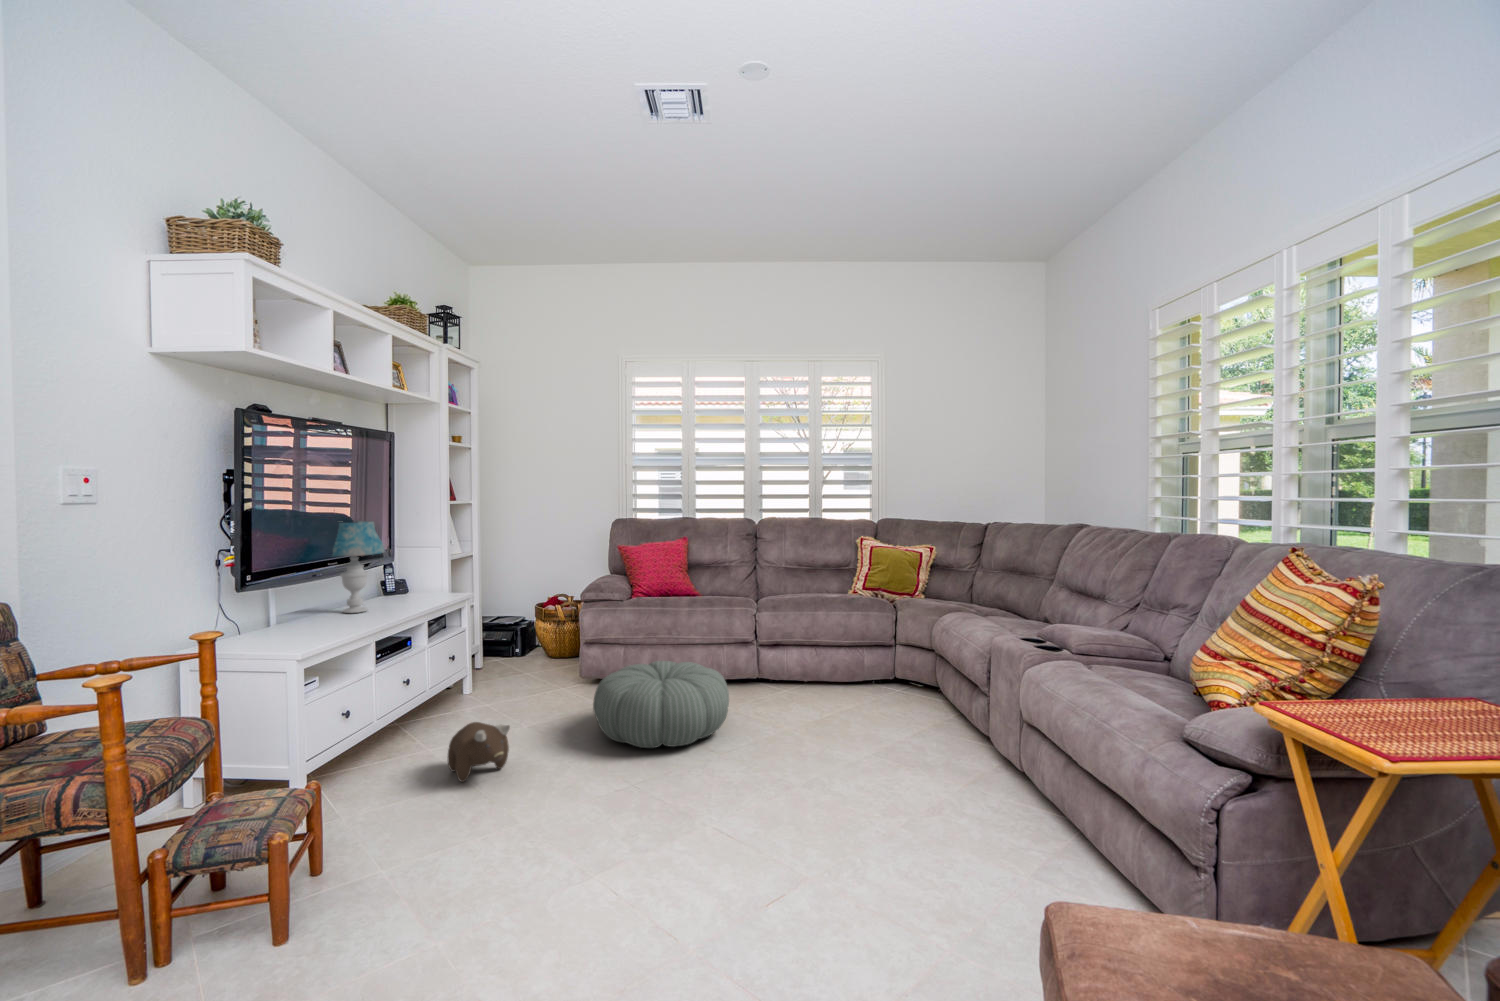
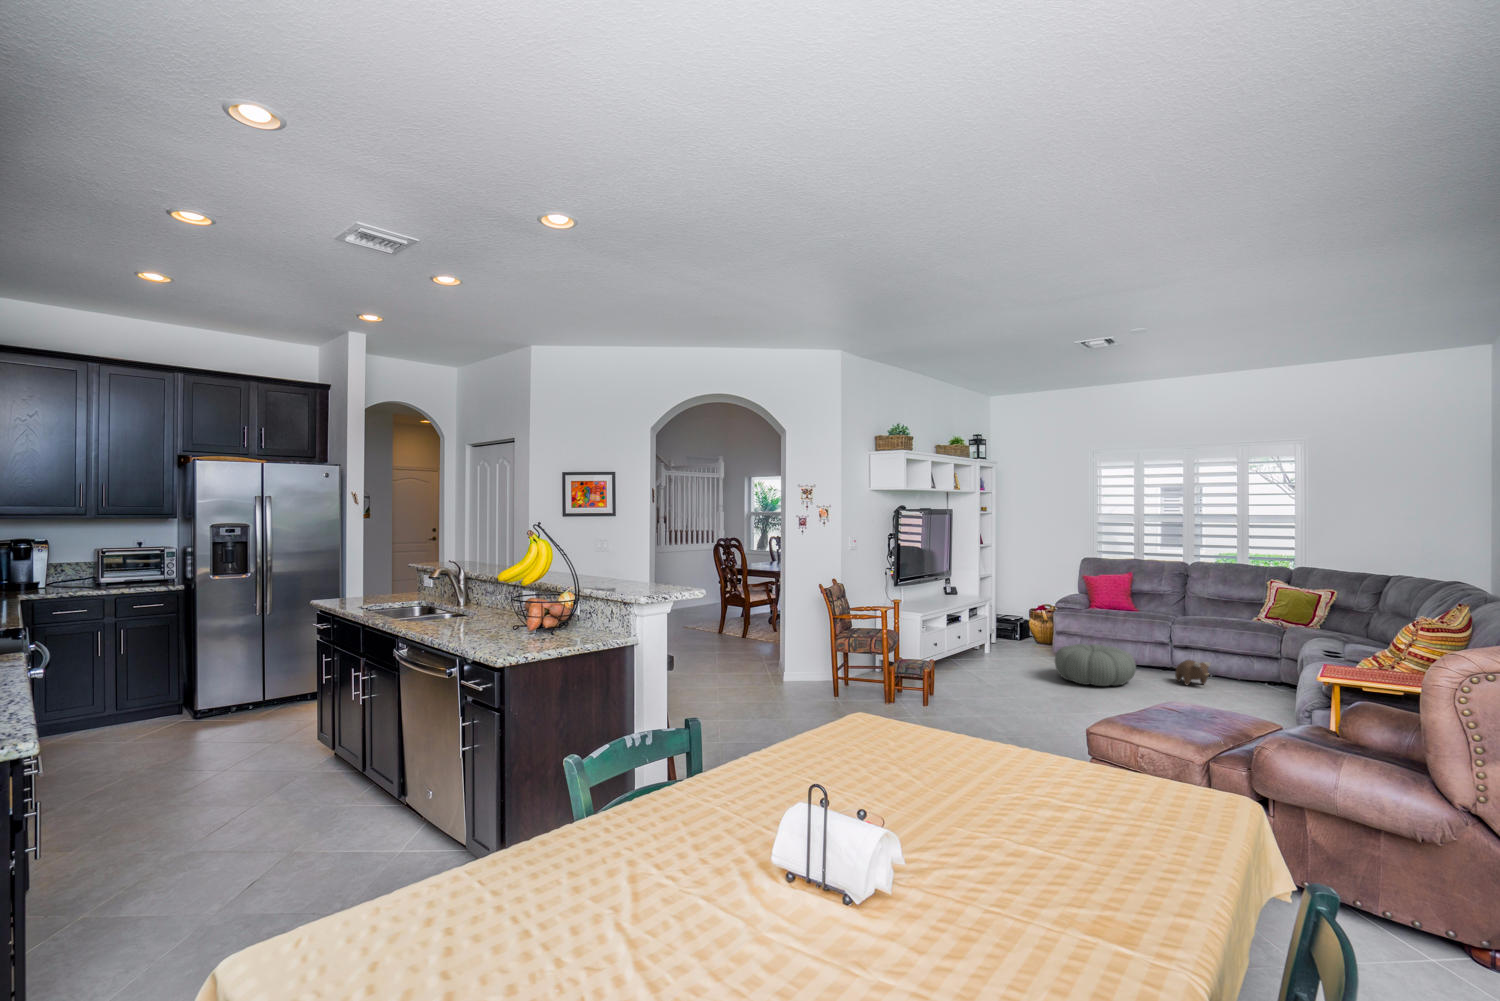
table lamp: present [333,521,385,613] -> none [924,558,951,602]
plush toy: present [448,722,510,782] -> present [1175,660,1211,685]

